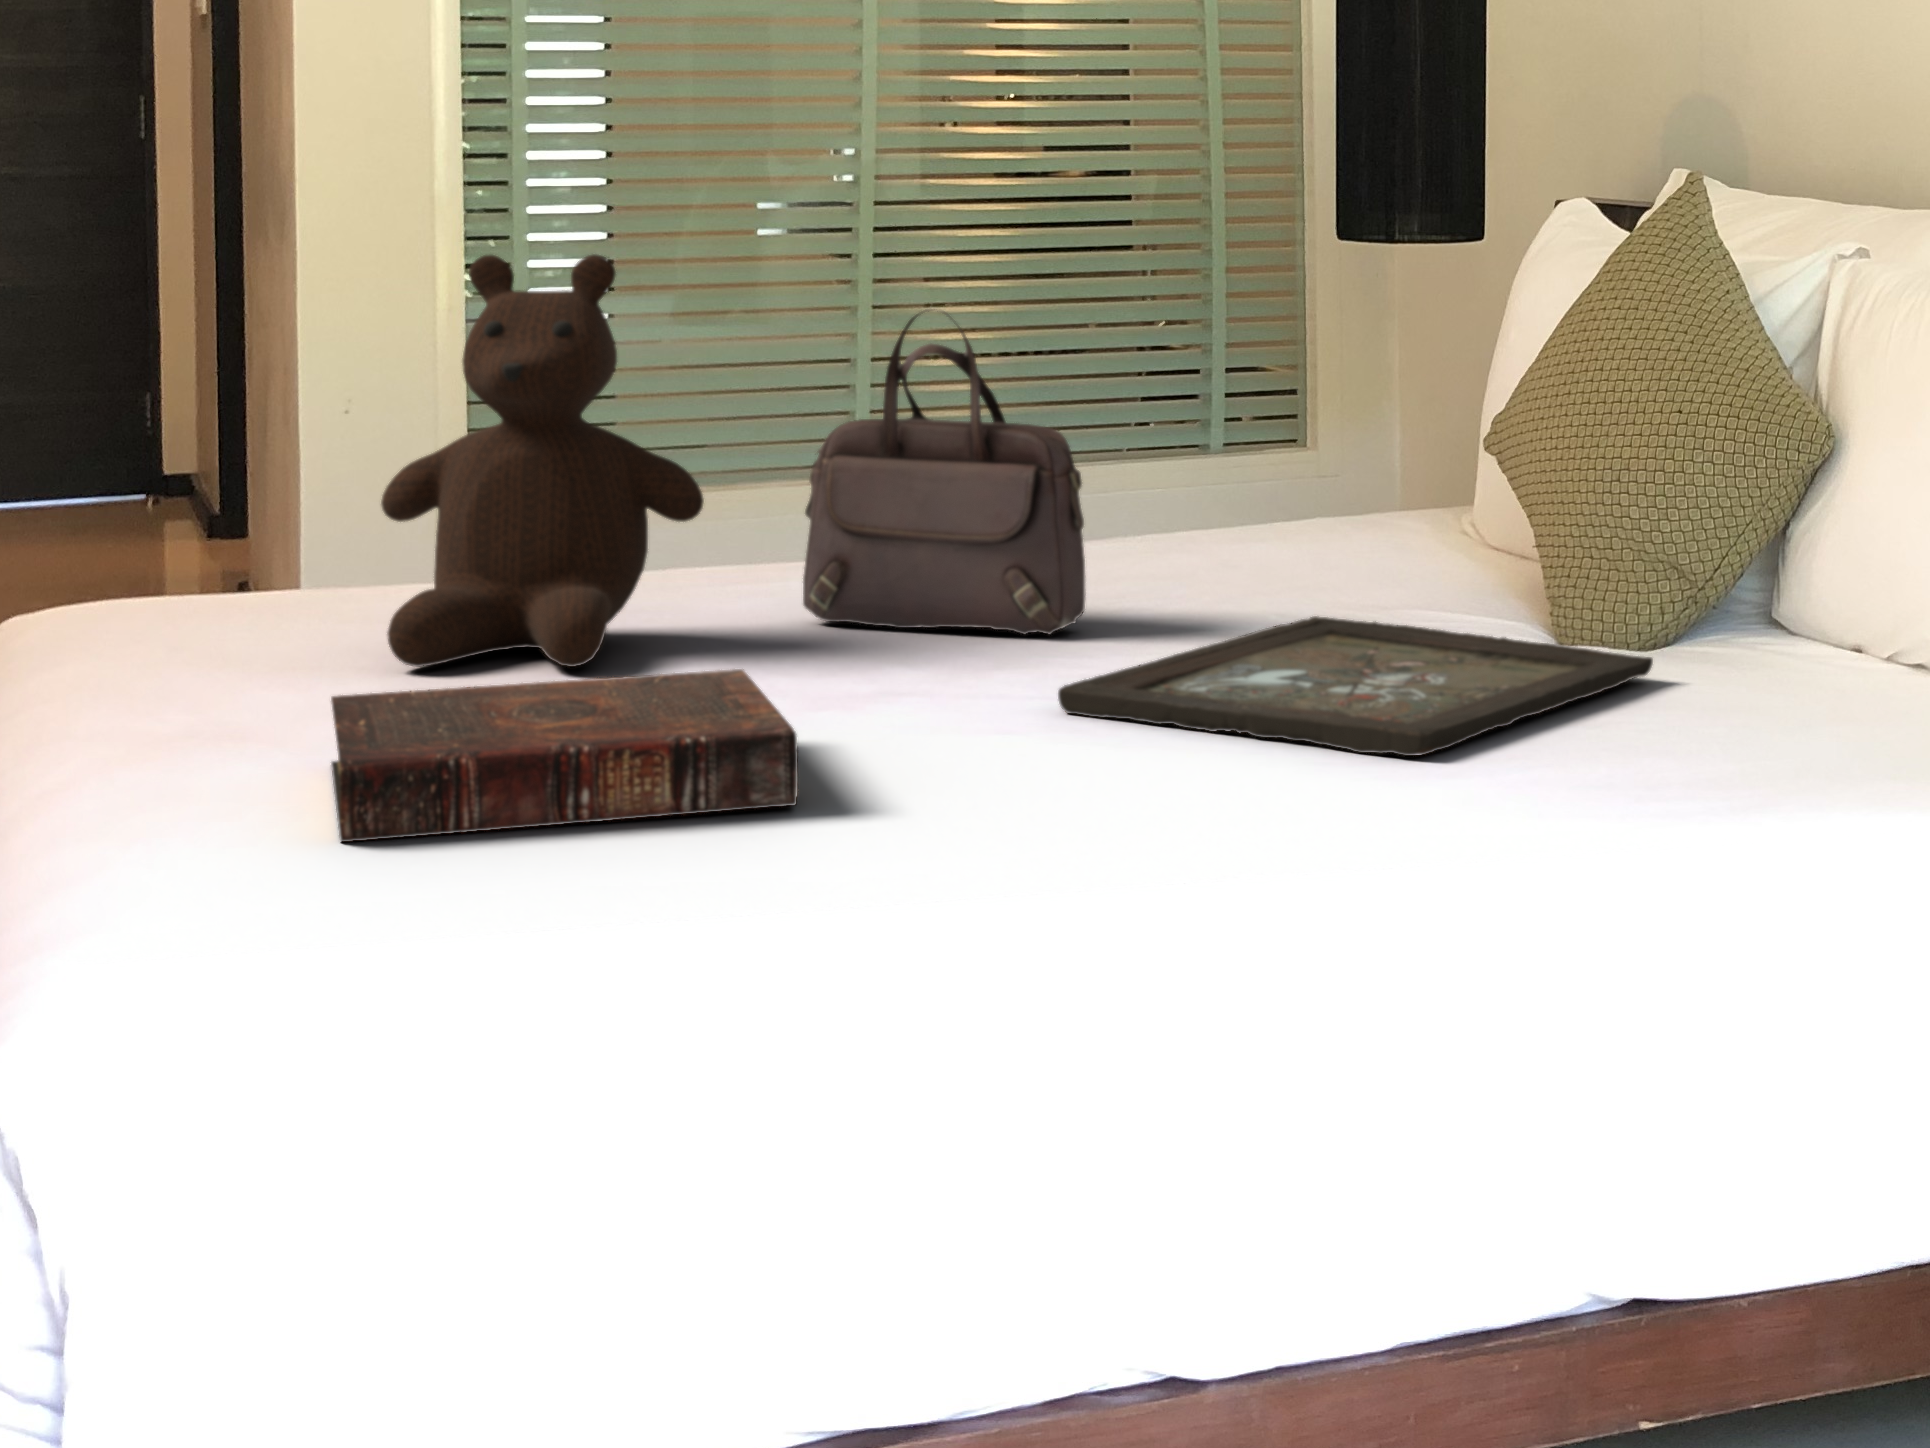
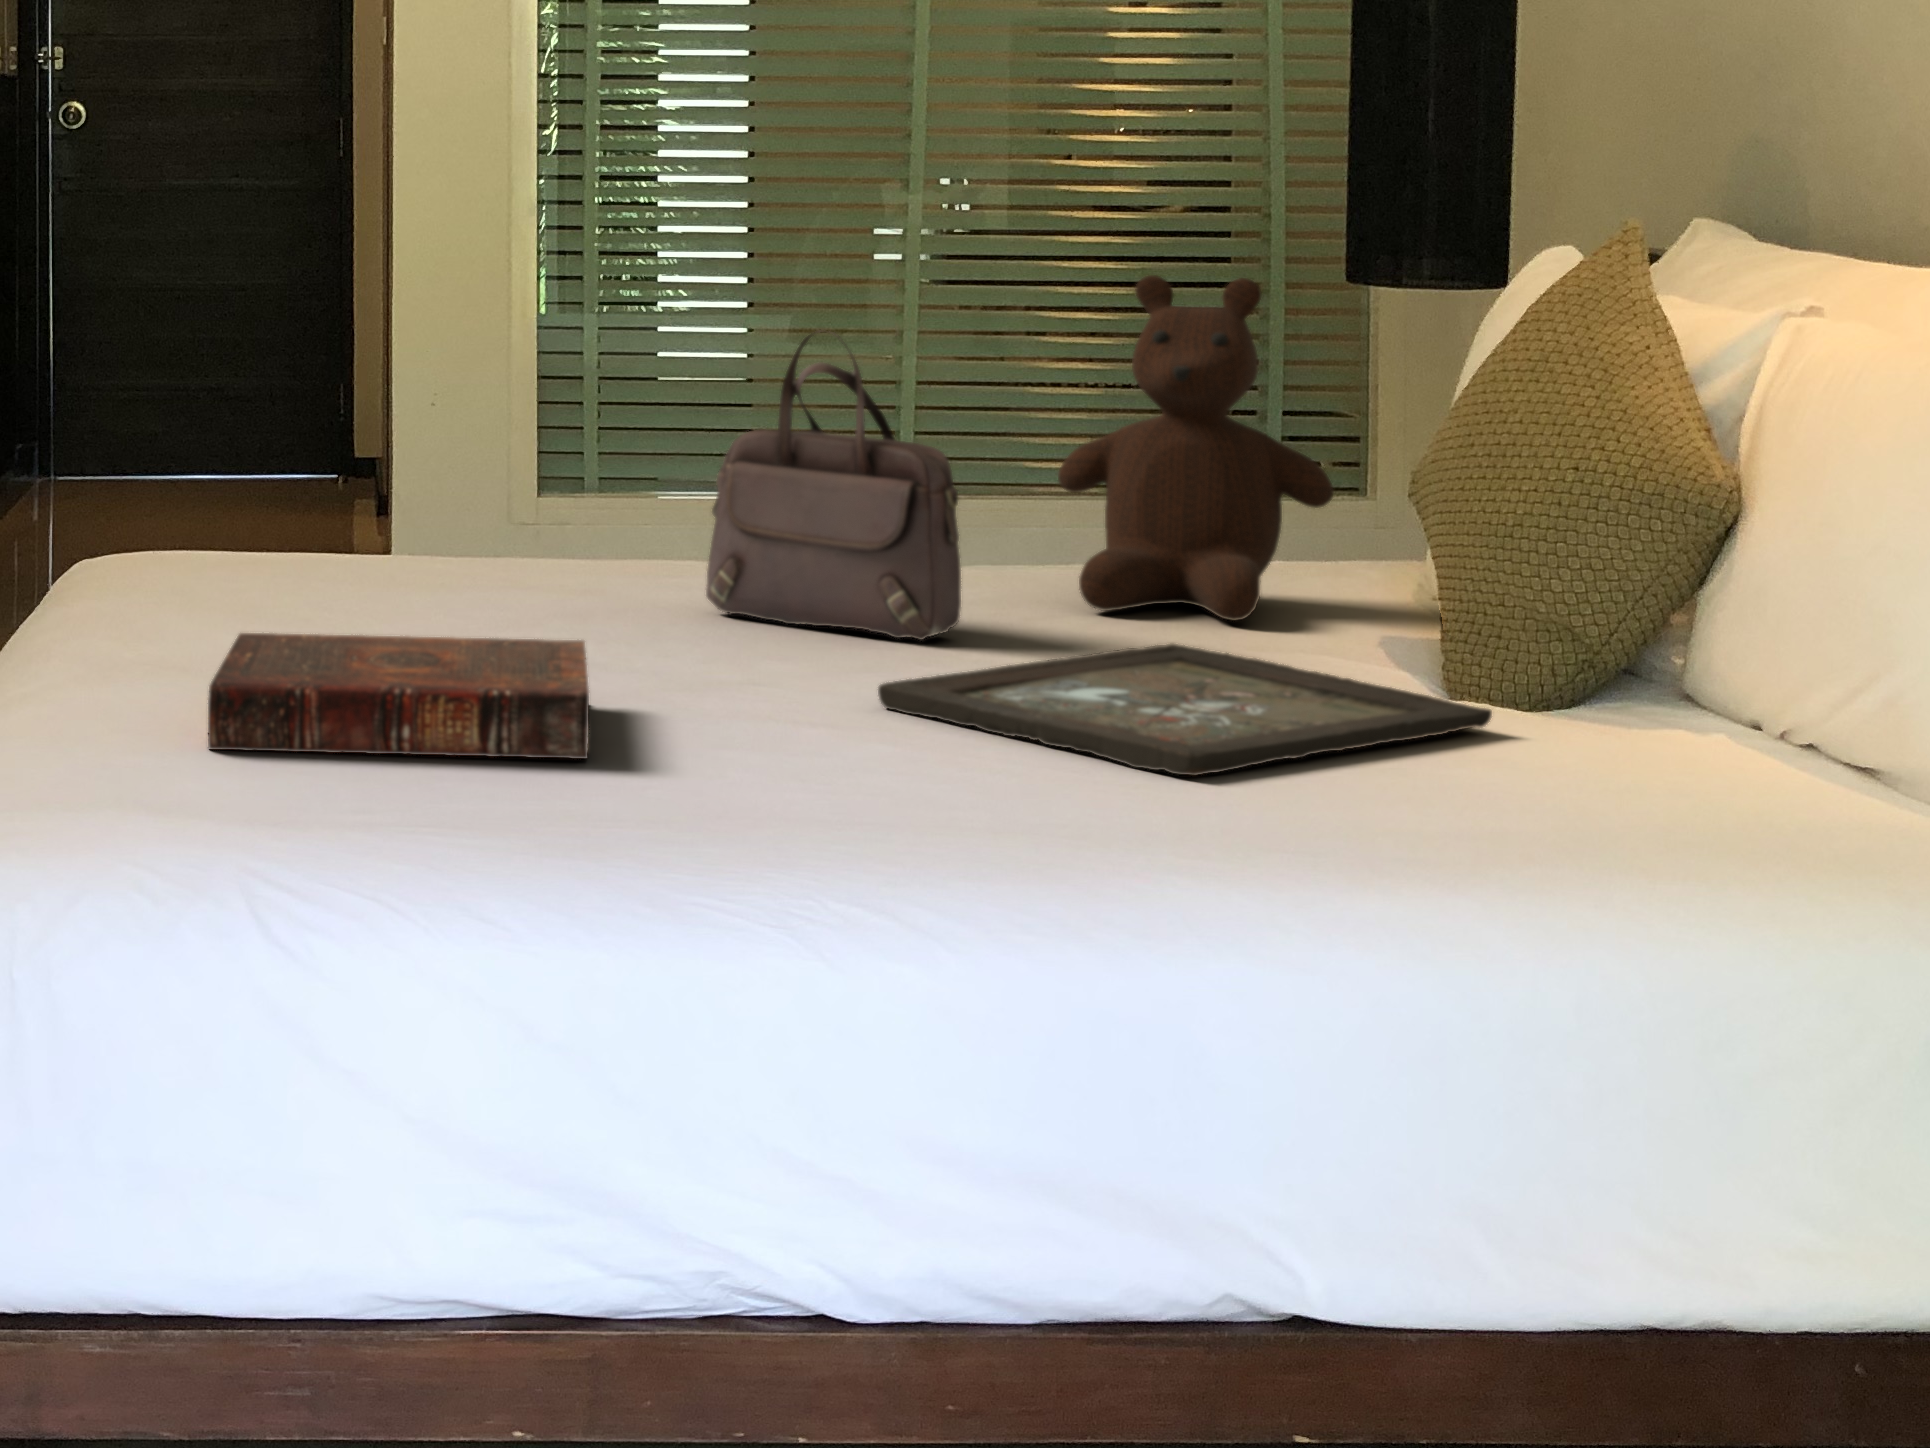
teddy bear: present [381,254,704,667] -> present [1058,275,1334,621]

